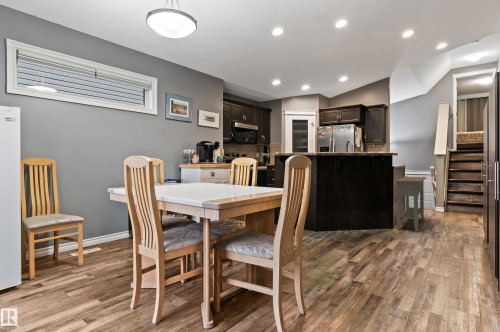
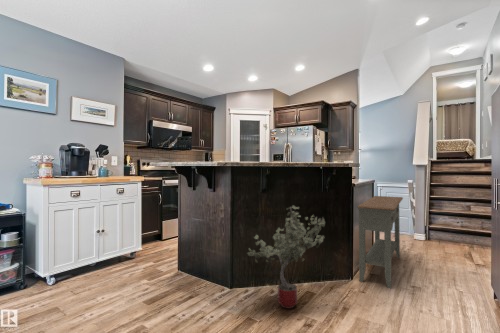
potted tree: none [332,178,378,238] -> present [248,206,325,308]

